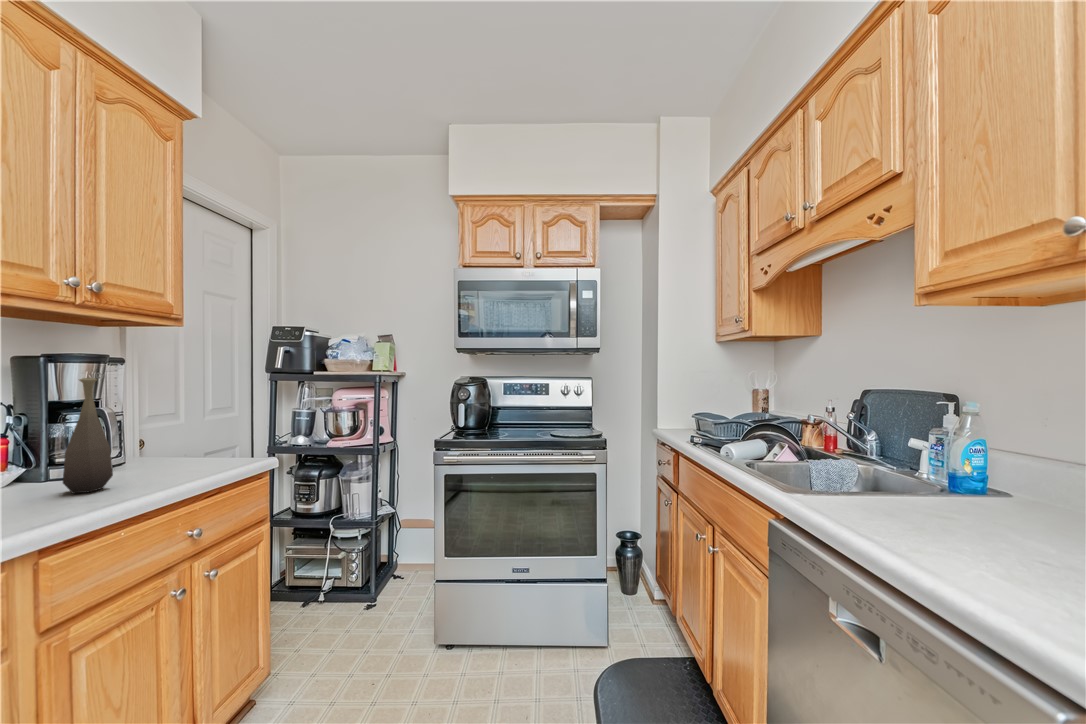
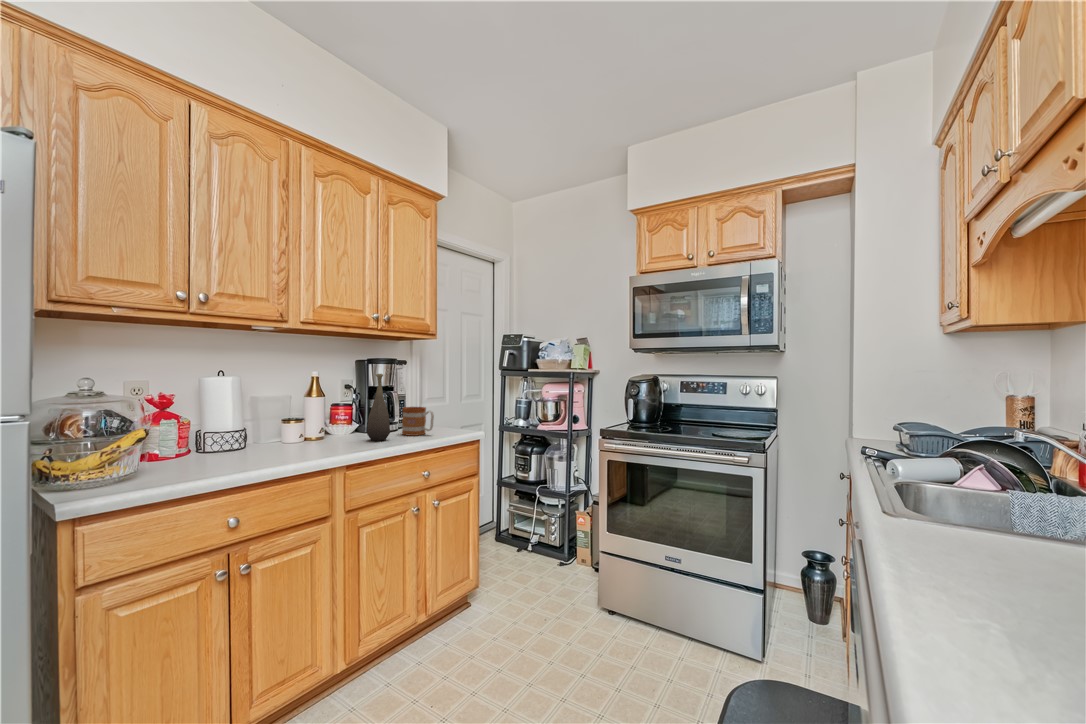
mug: none [130,429,194,476] -> present [402,407,434,436]

